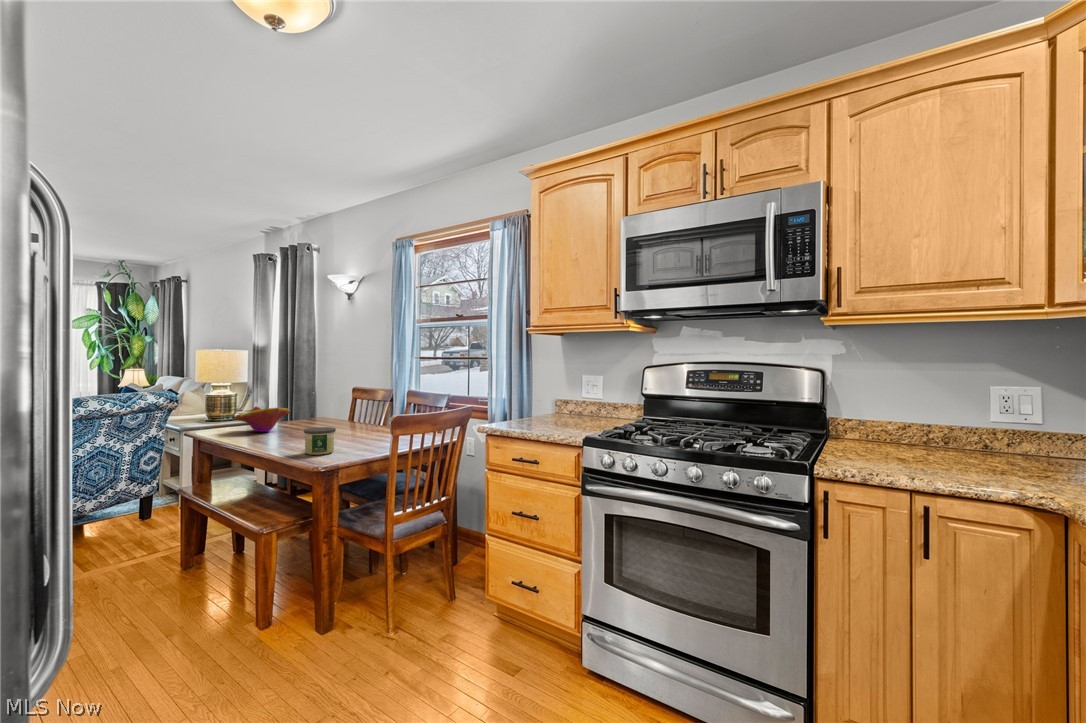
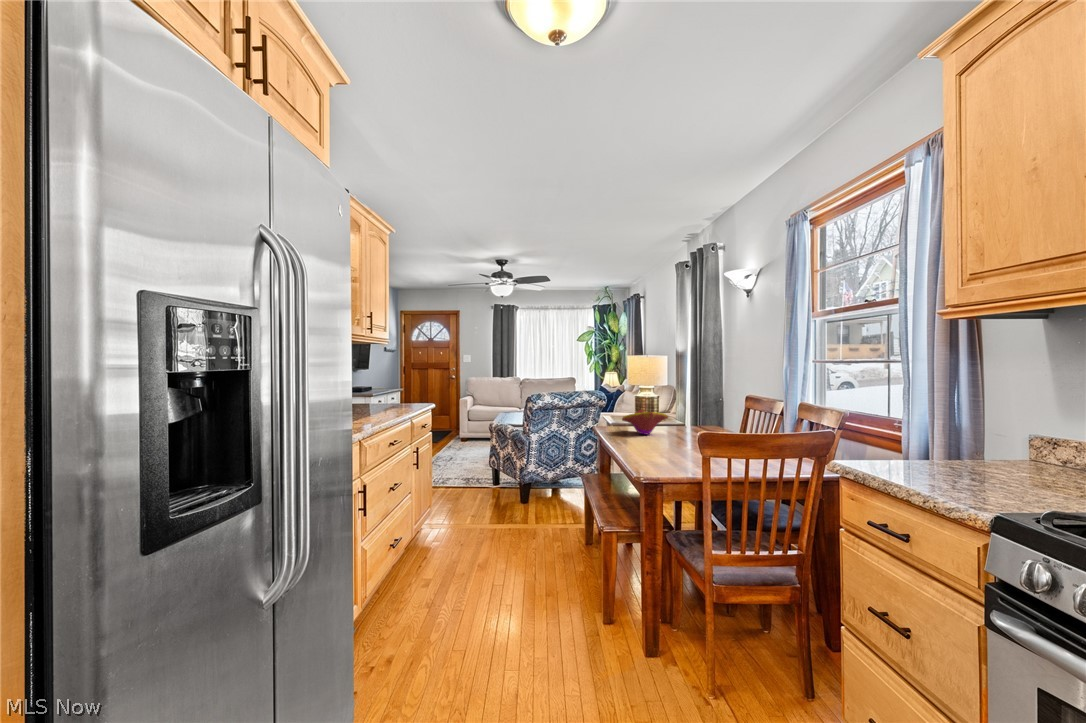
candle: present [304,427,336,455] -> none [638,437,669,466]

